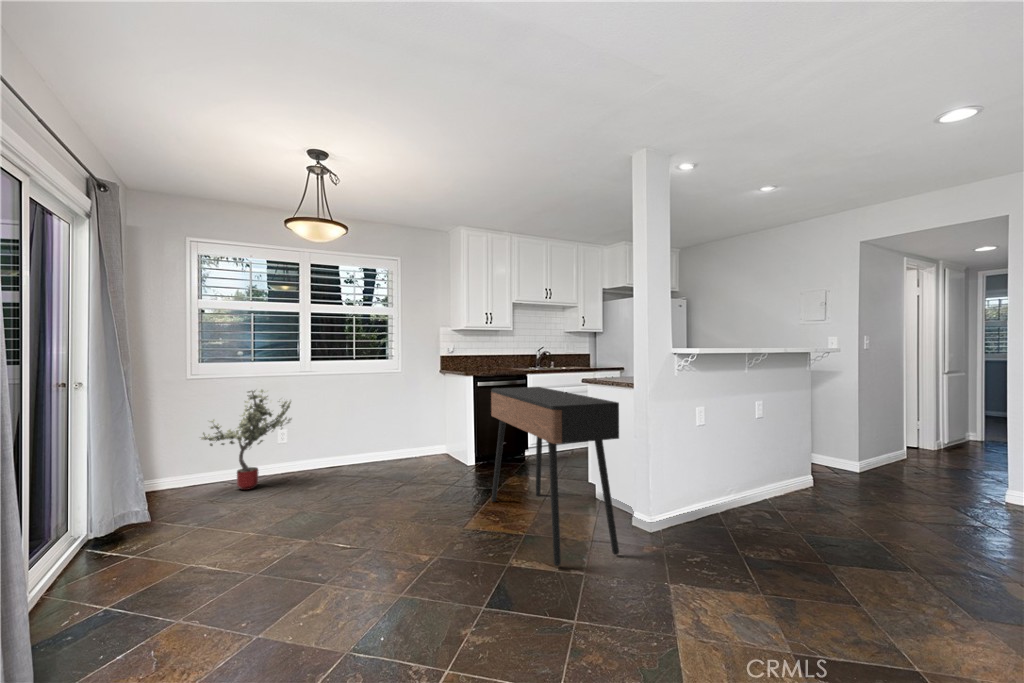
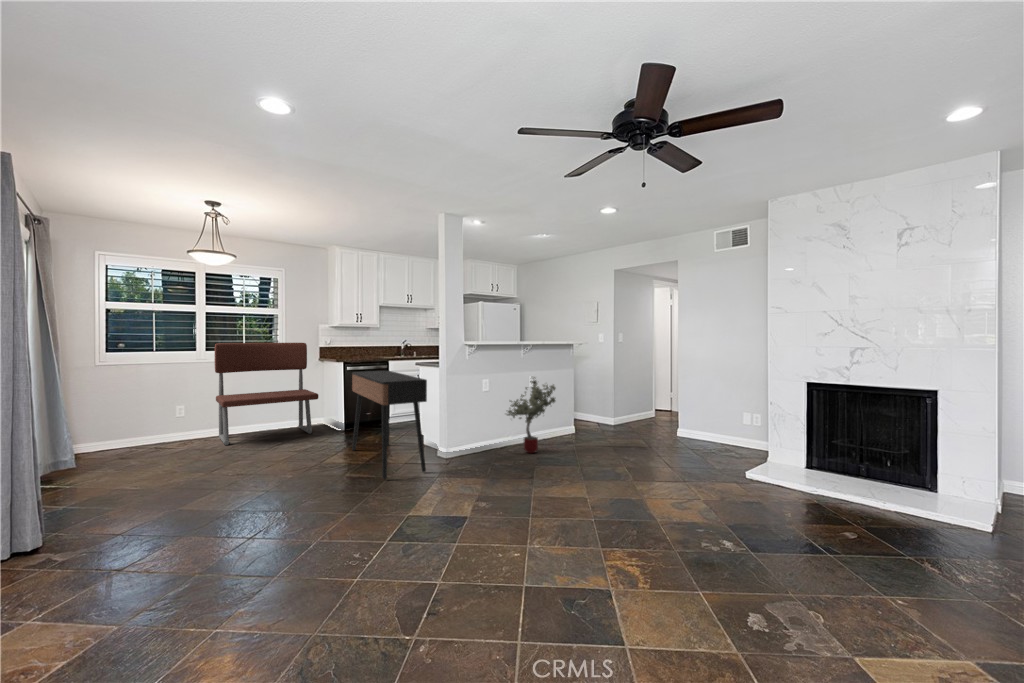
bench: none [320,350,442,483] -> present [215,343,318,445]
potted tree: present [201,390,291,490] -> present [507,377,556,453]

